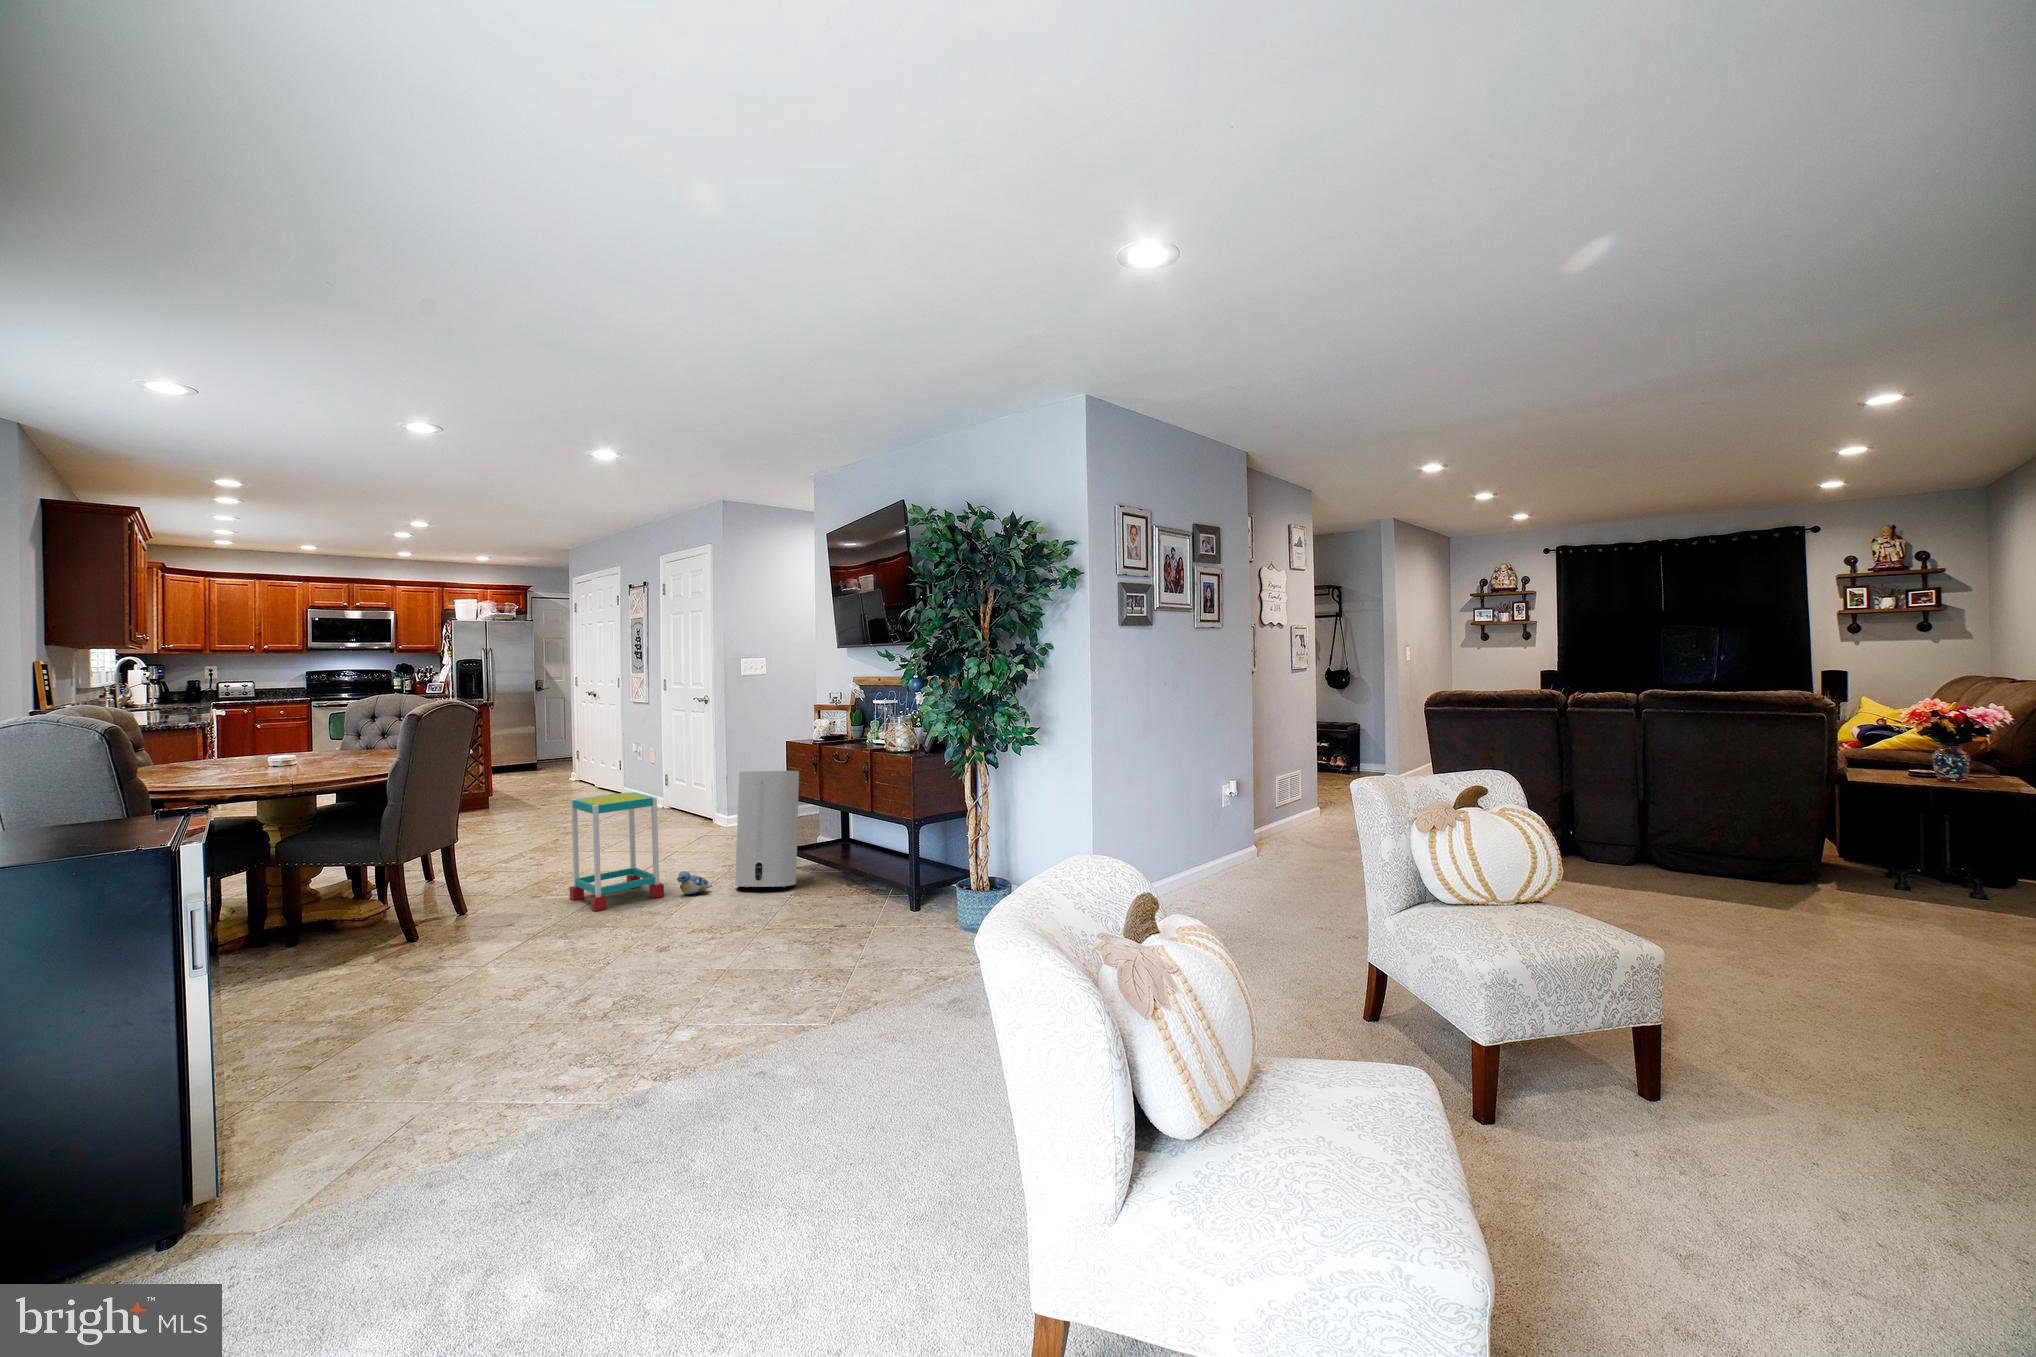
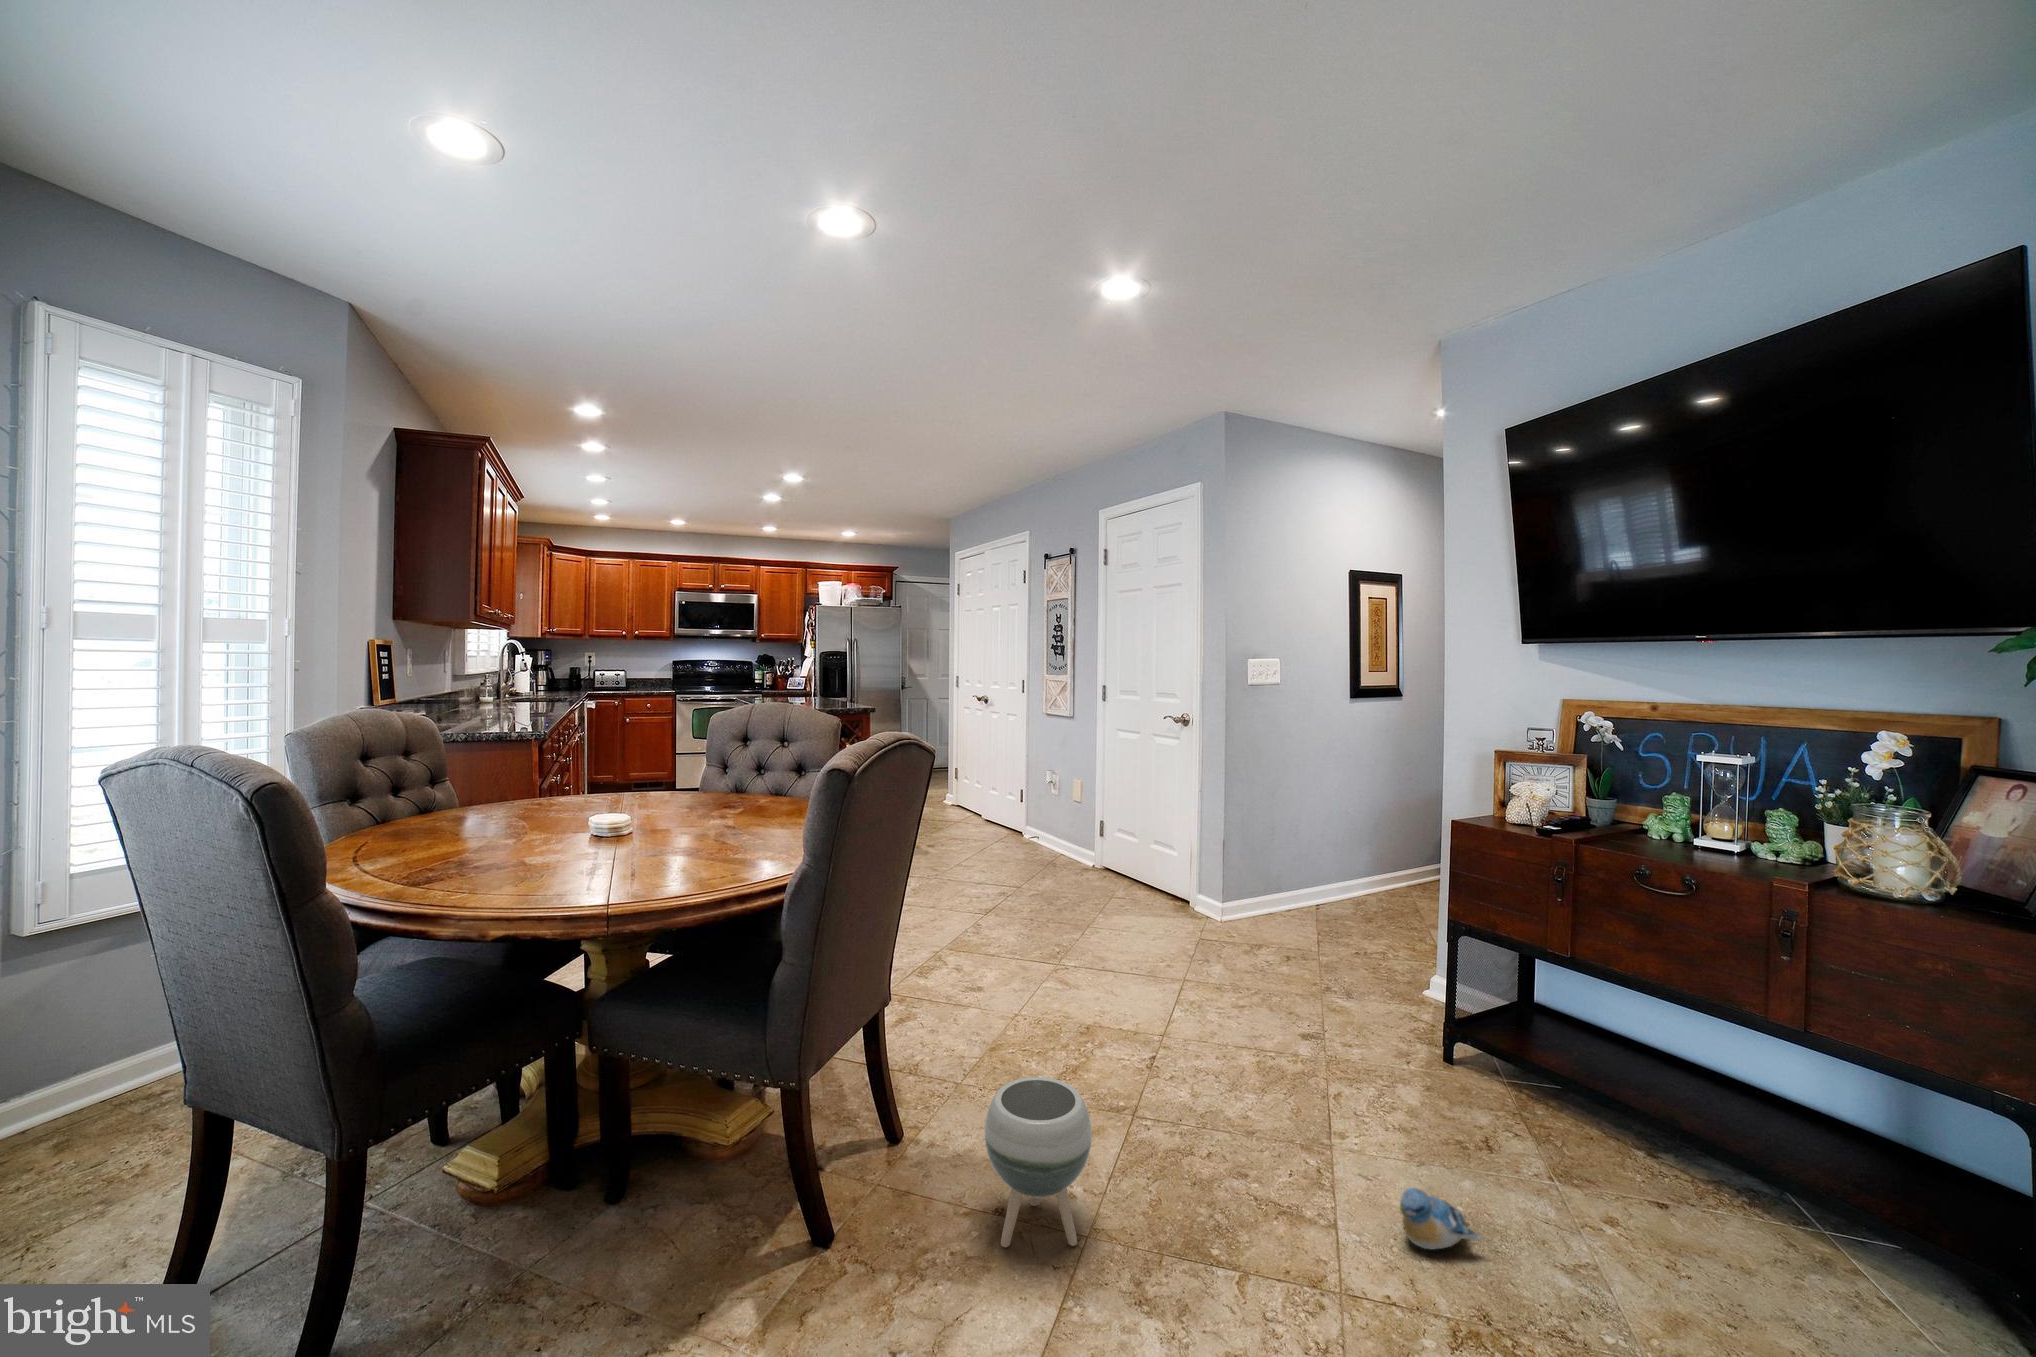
air purifier: present [735,771,799,887] -> none [1515,932,1707,1280]
side table: present [570,792,664,911] -> none [1135,952,1363,1303]
planter: none [487,848,540,913] -> present [985,1077,1092,1247]

